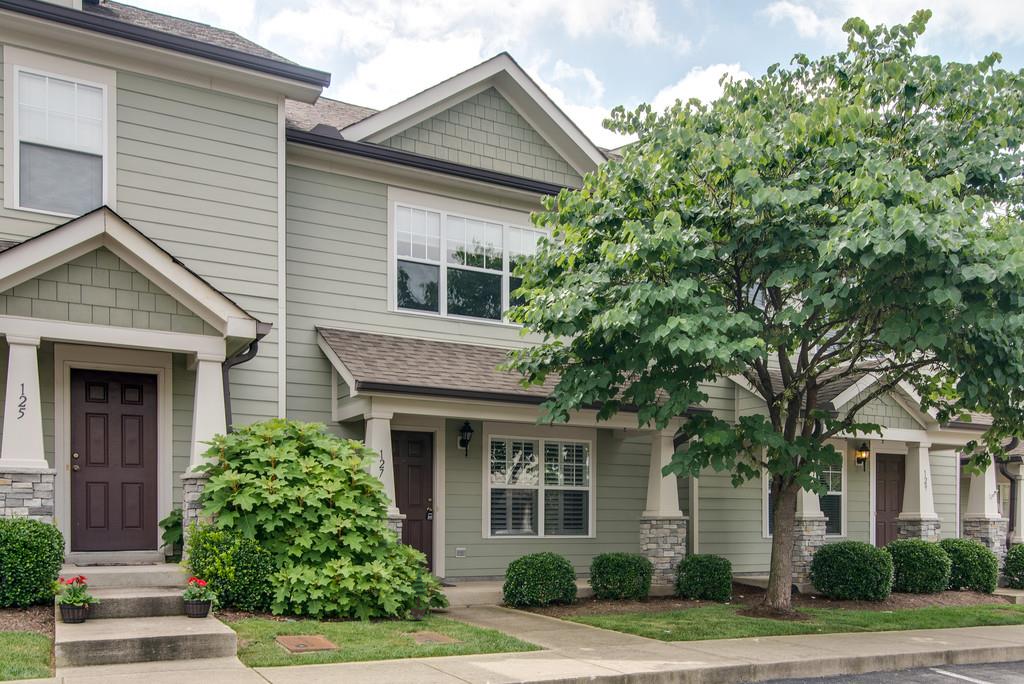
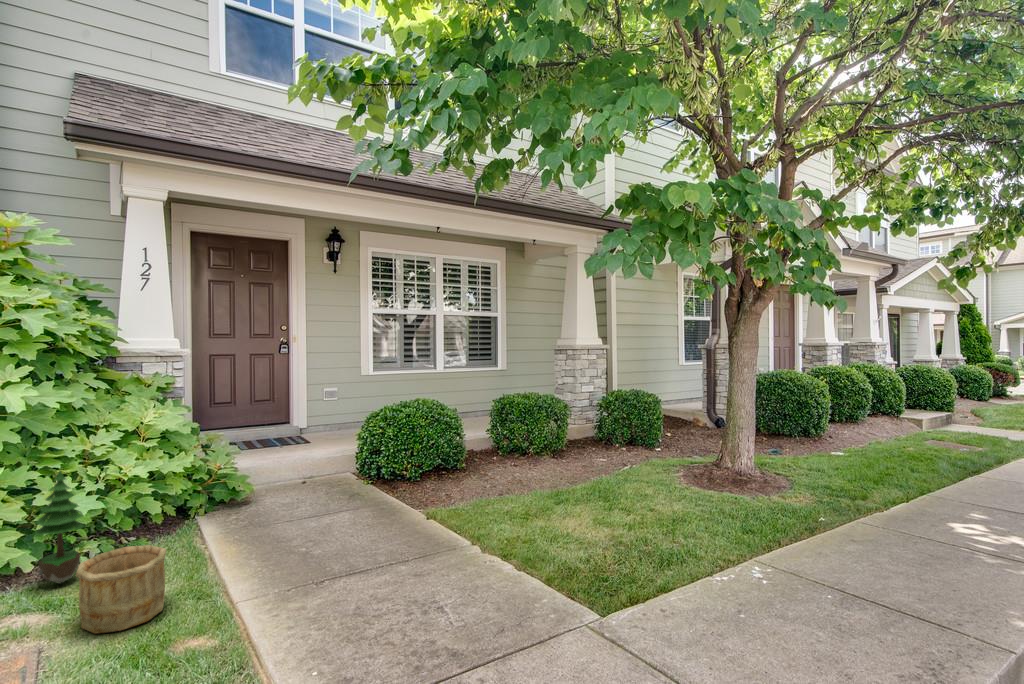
wooden bucket: none [449,599,480,626] -> present [76,545,166,634]

